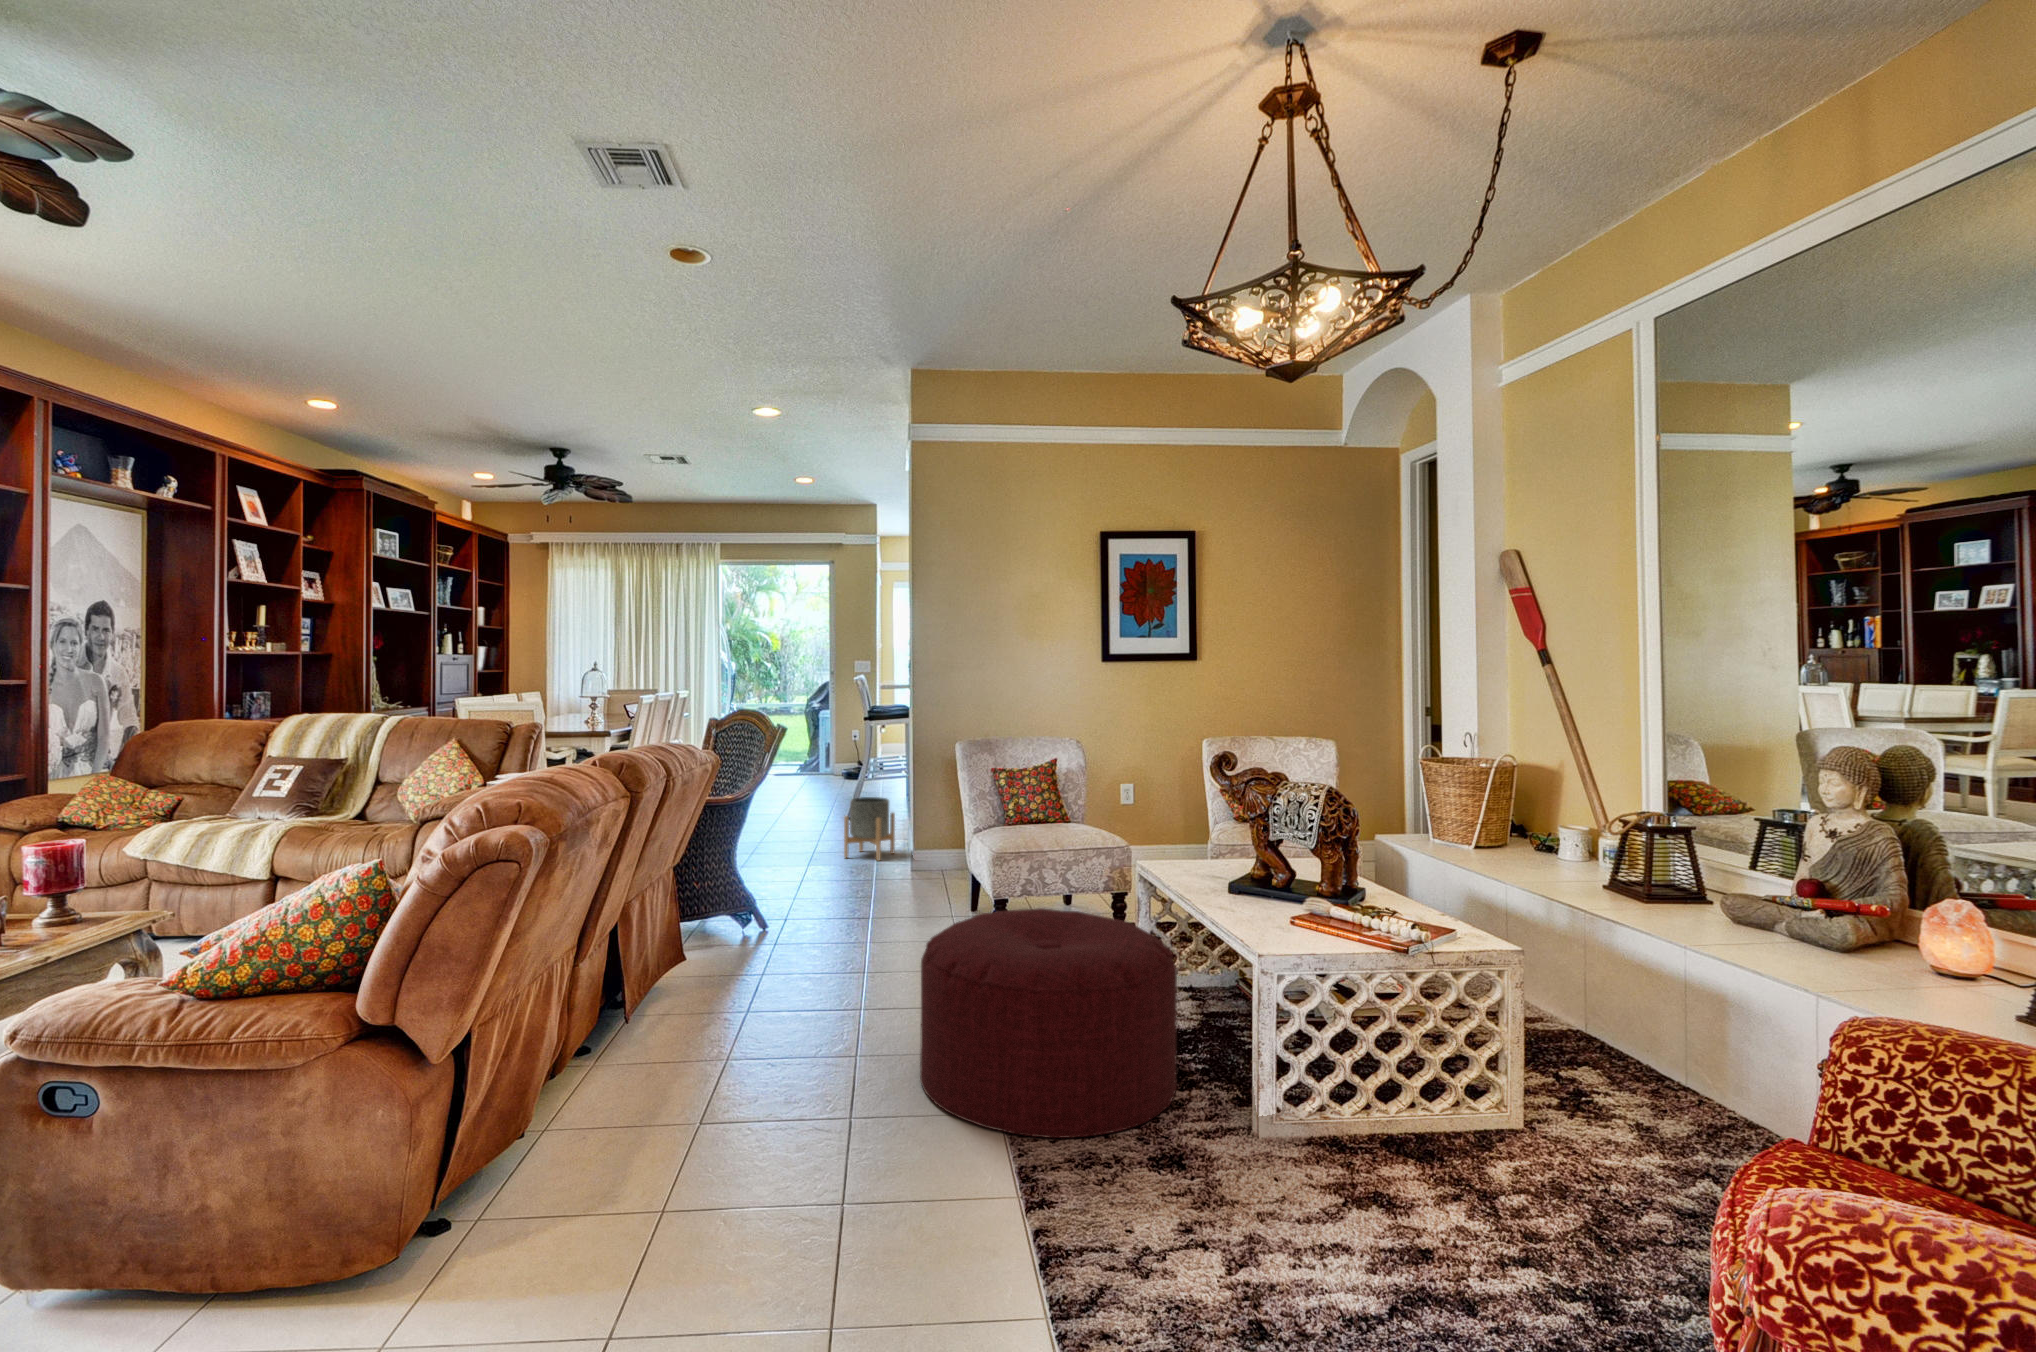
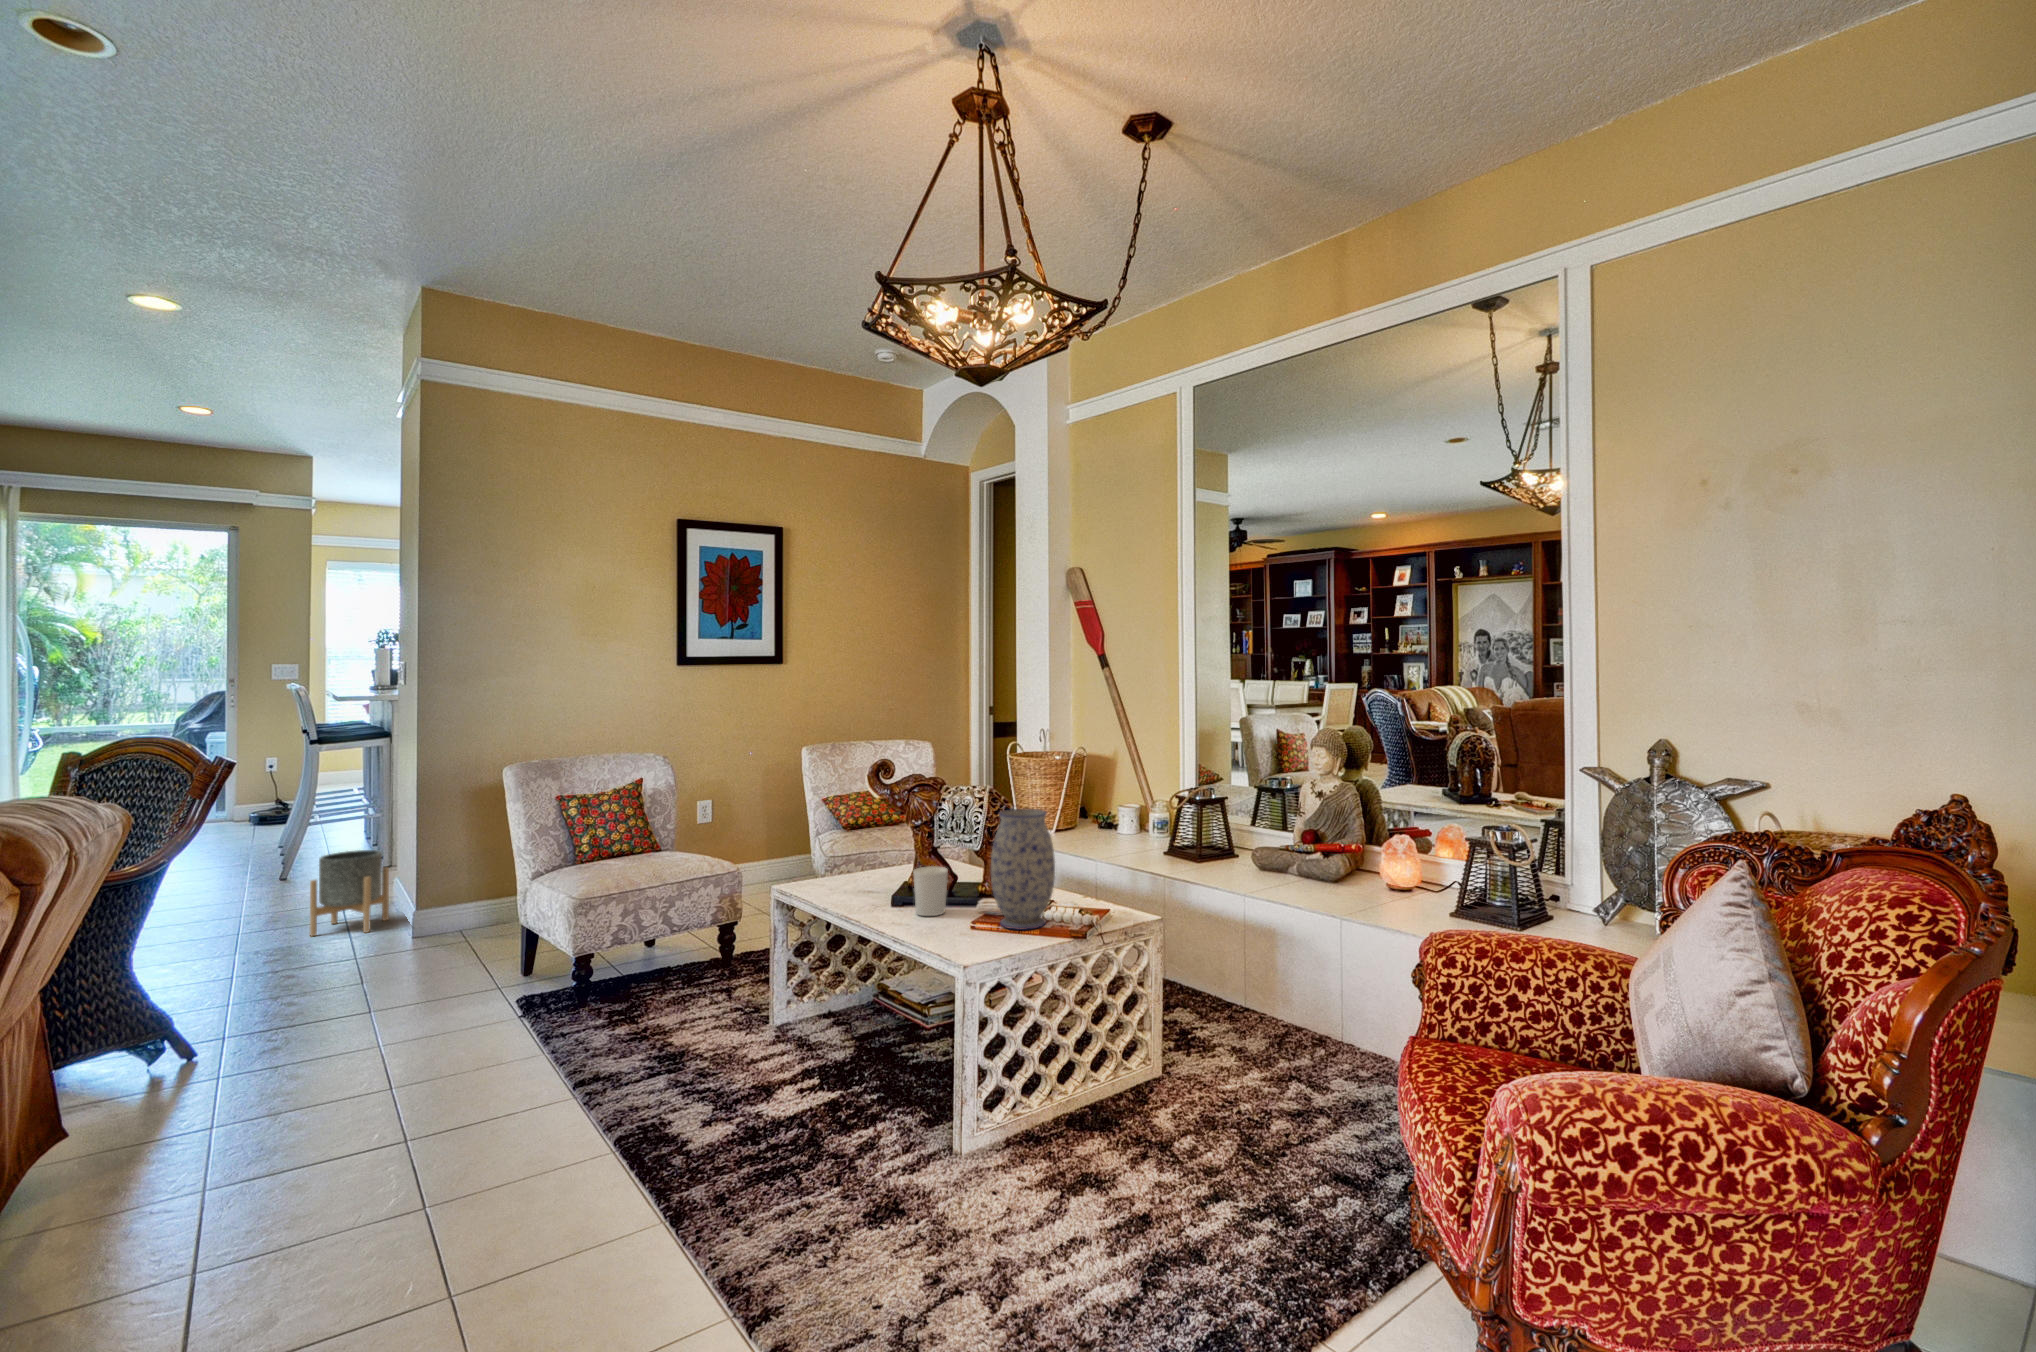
vase: none [1316,807,1386,933] -> present [991,809,1055,930]
candle holder: none [1247,857,1282,906] -> present [913,866,948,916]
ottoman: present [920,908,1177,1138] -> none [543,957,860,1242]

